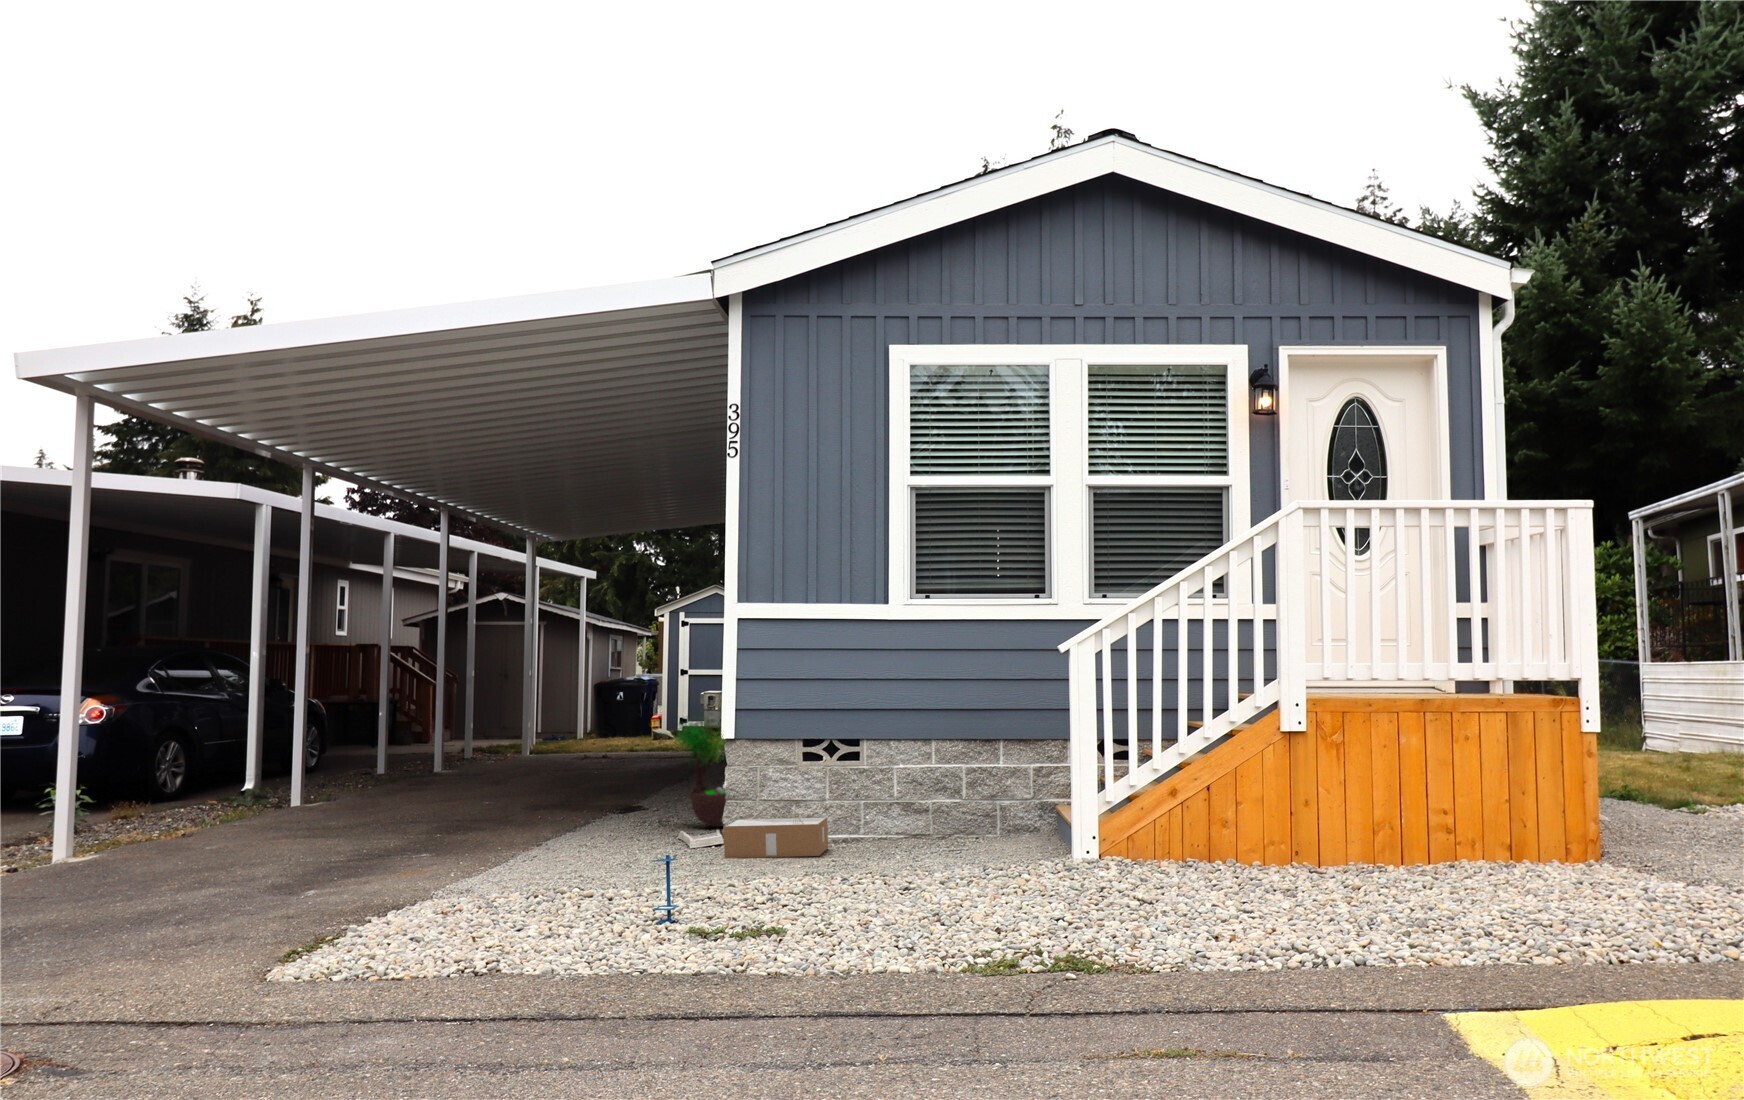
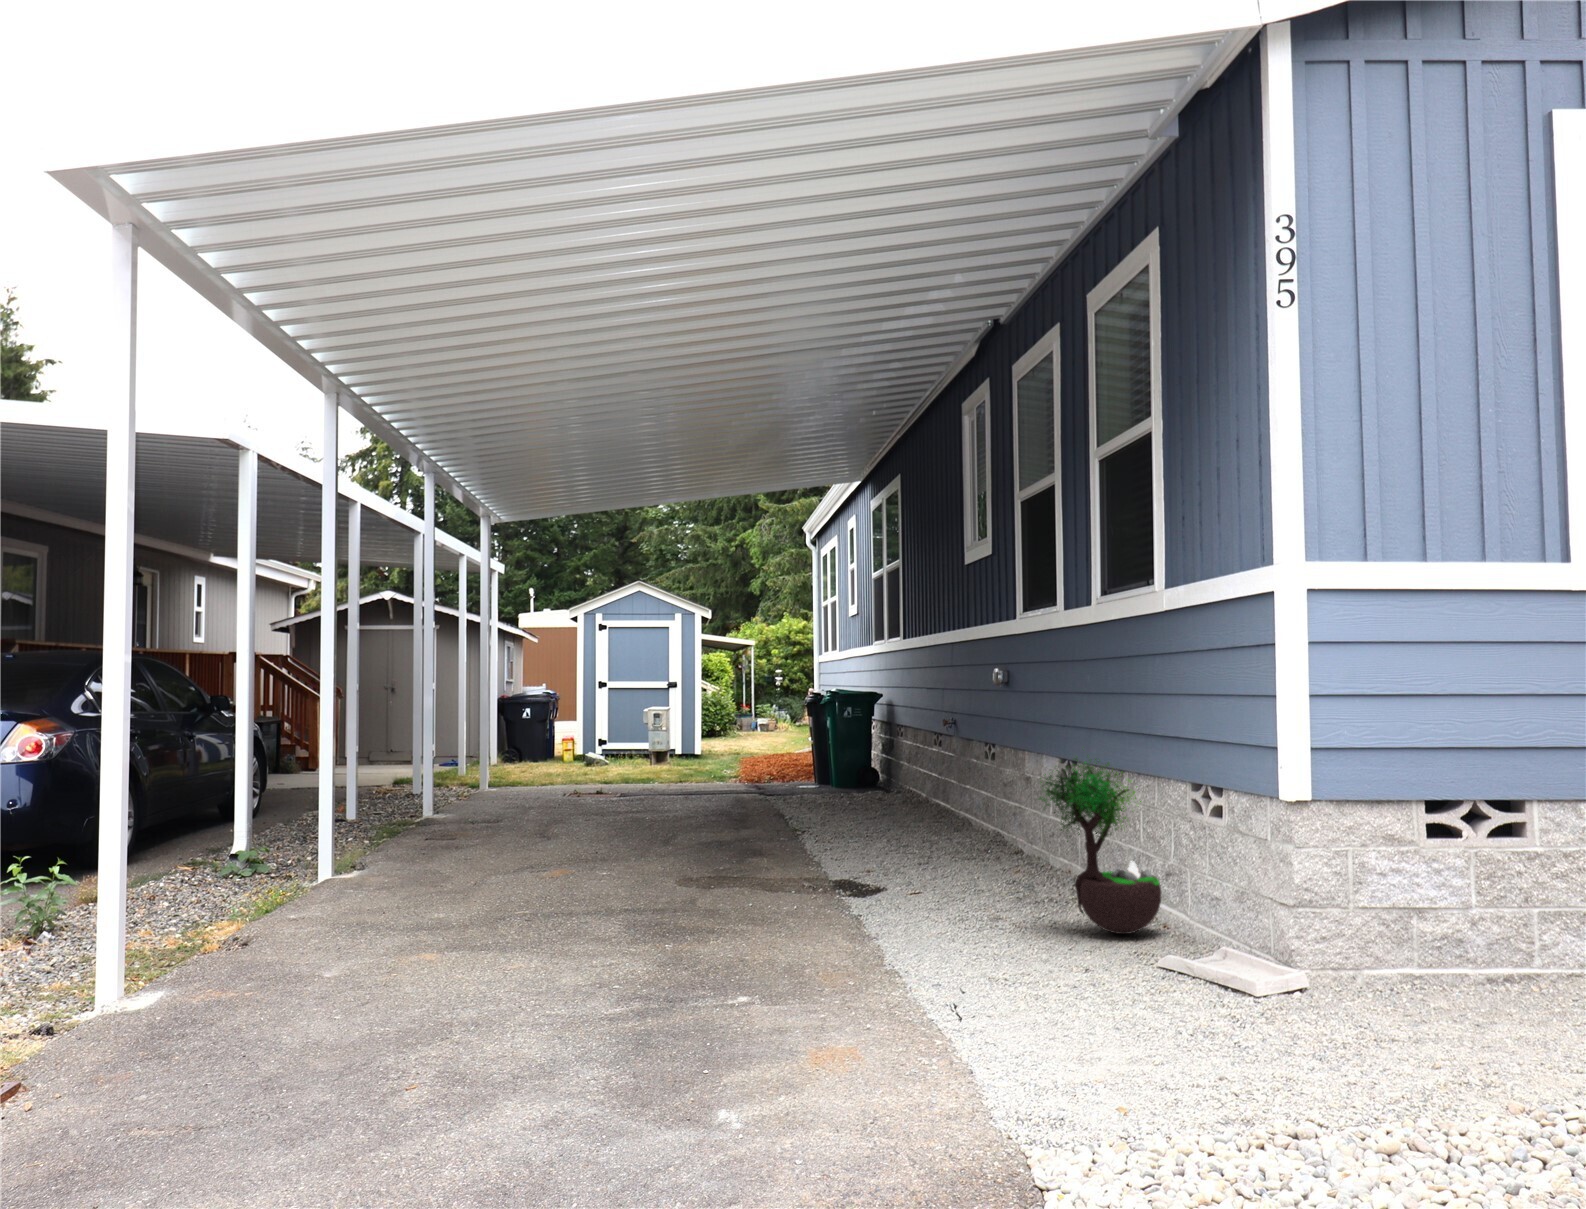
cardboard box: present [724,816,828,857] -> none [1330,938,1553,1027]

